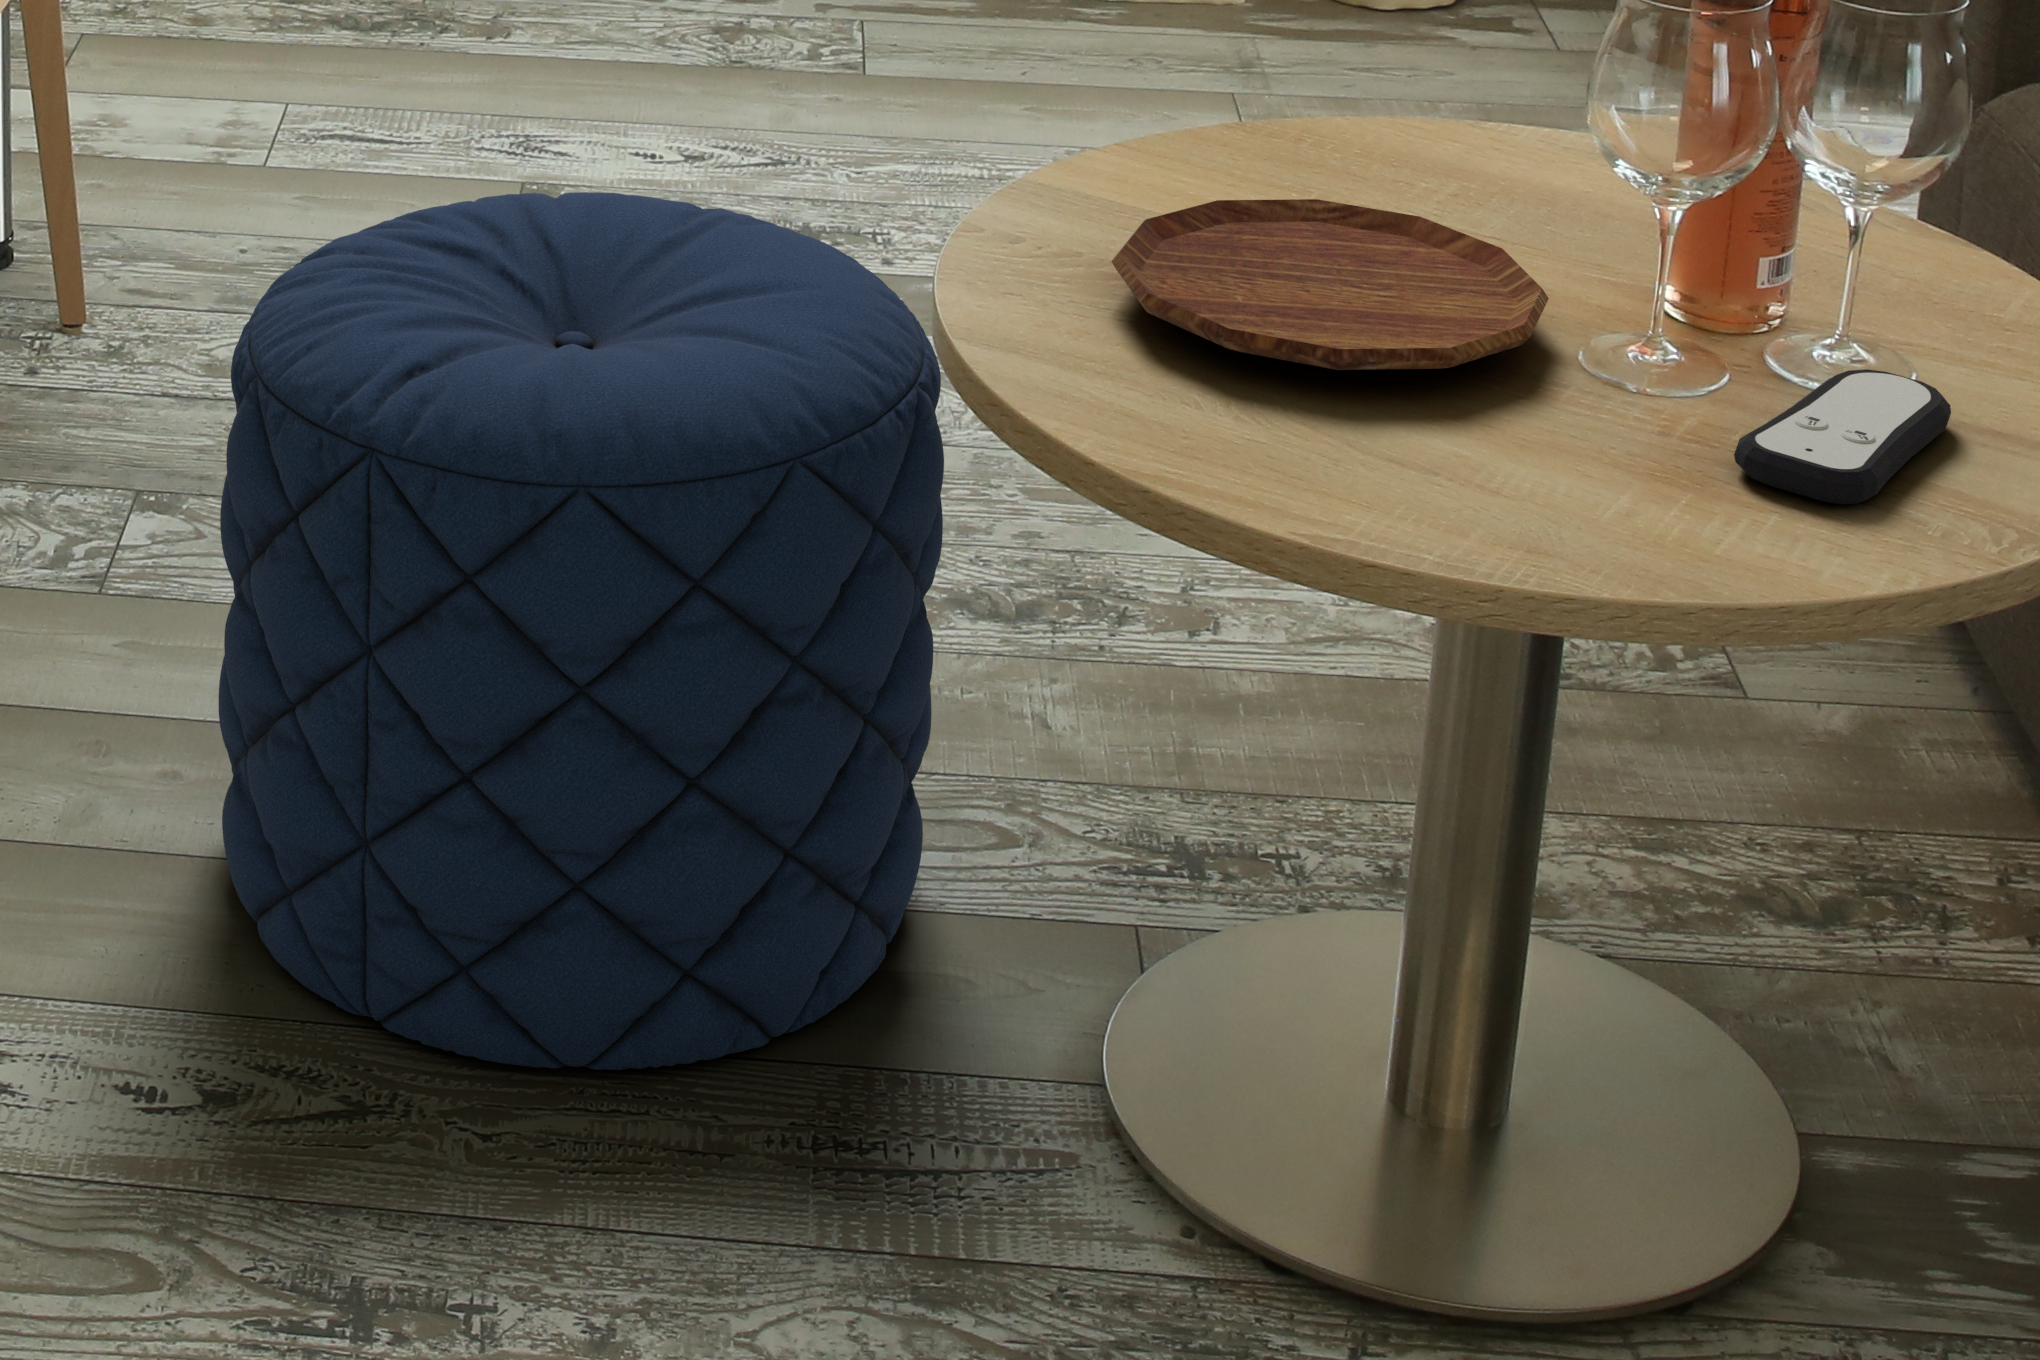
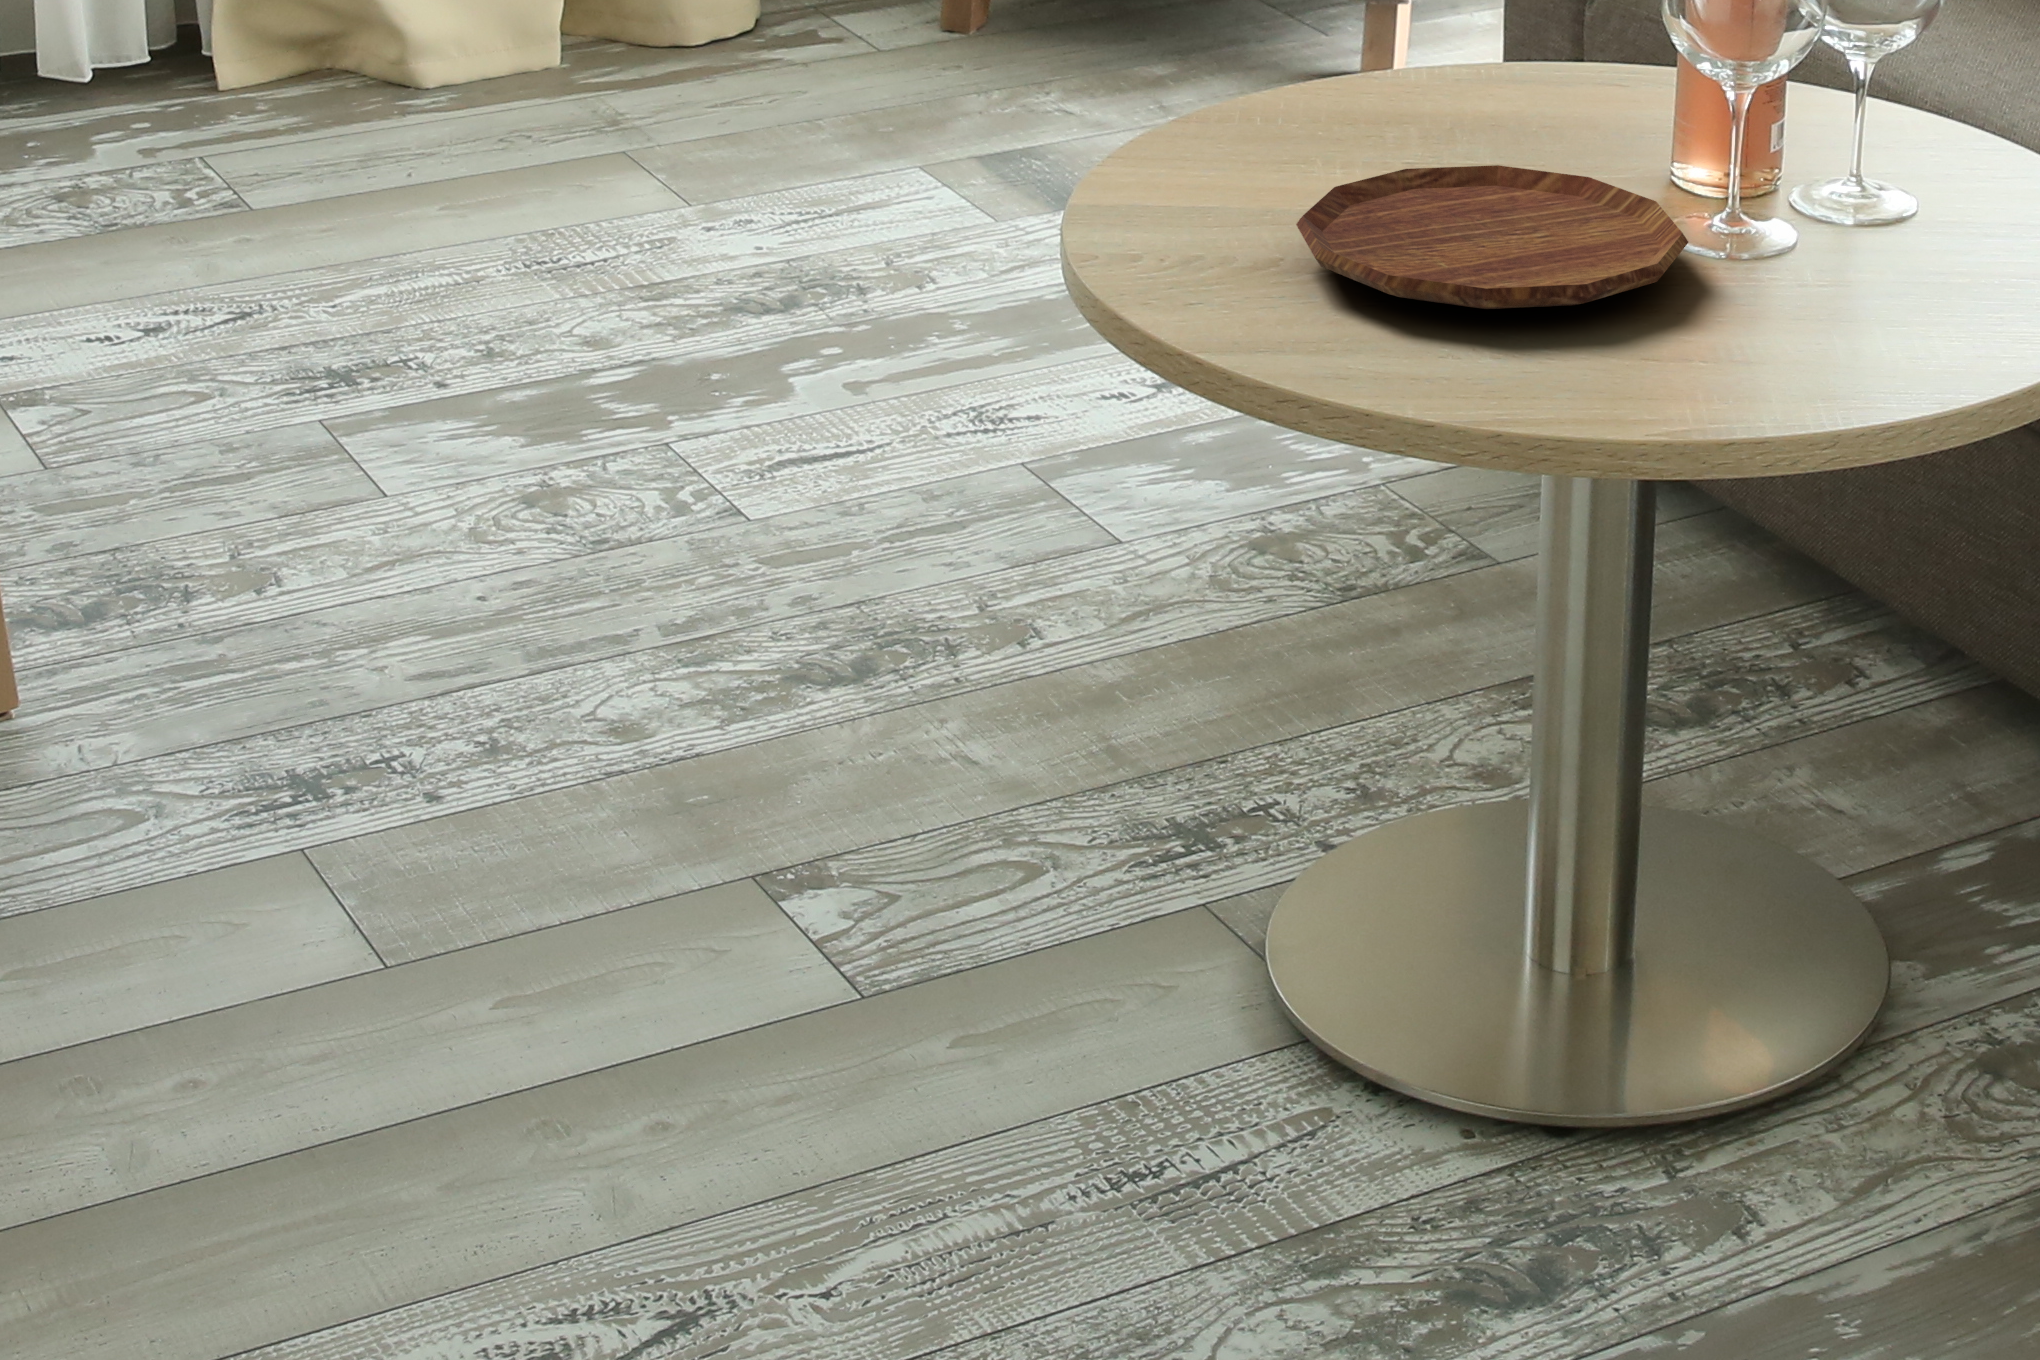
pouf: present [218,192,944,1070] -> none [299,319,1077,1239]
remote control: present [1734,369,1951,504] -> none [1898,210,2020,319]

